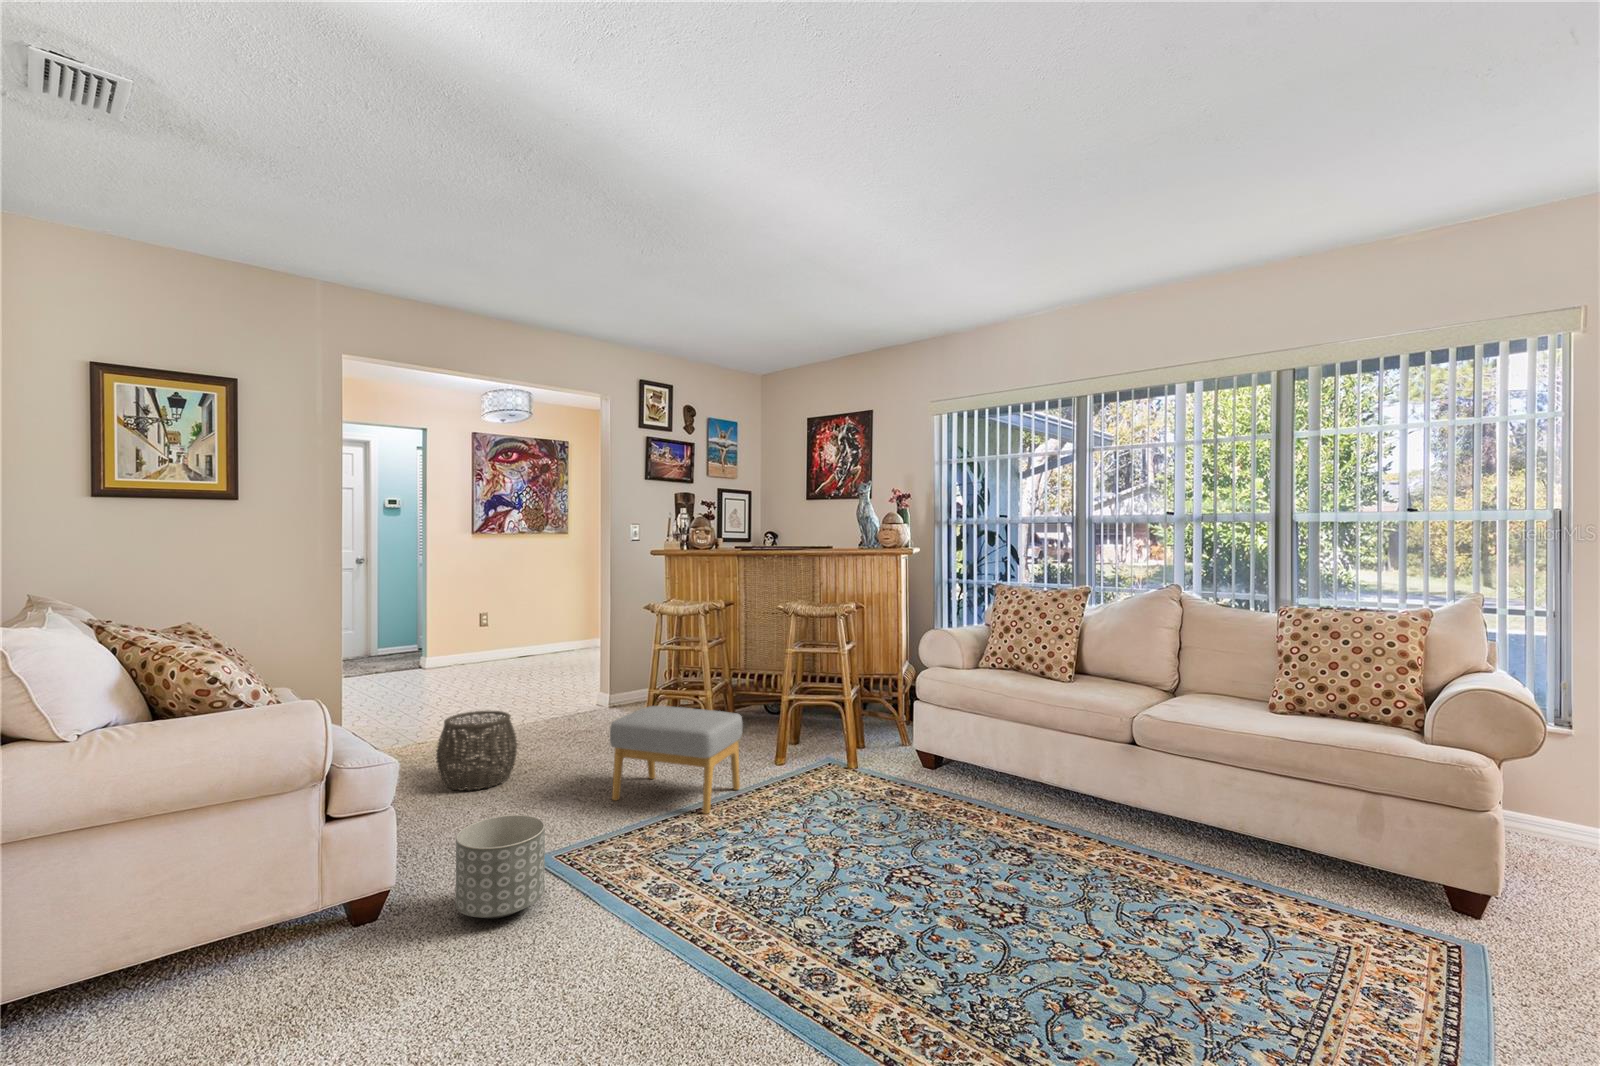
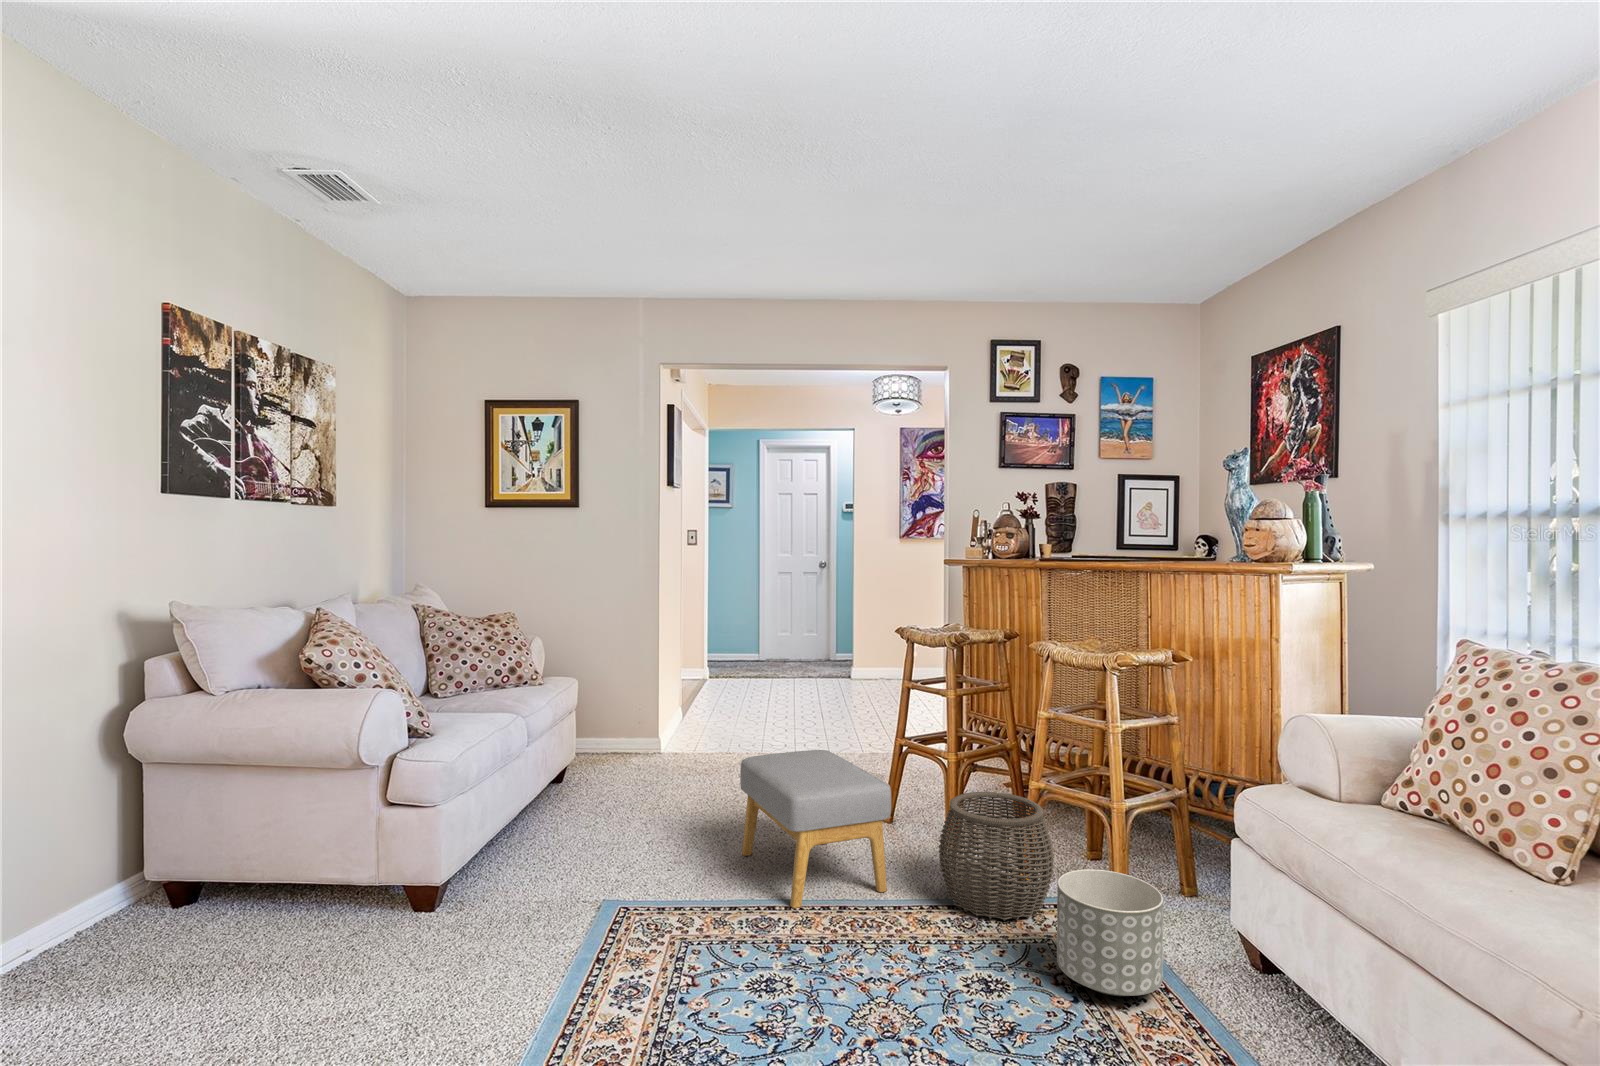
woven basket: present [436,711,517,791] -> present [939,792,1054,921]
planter: present [455,815,545,919] -> present [1057,869,1163,996]

